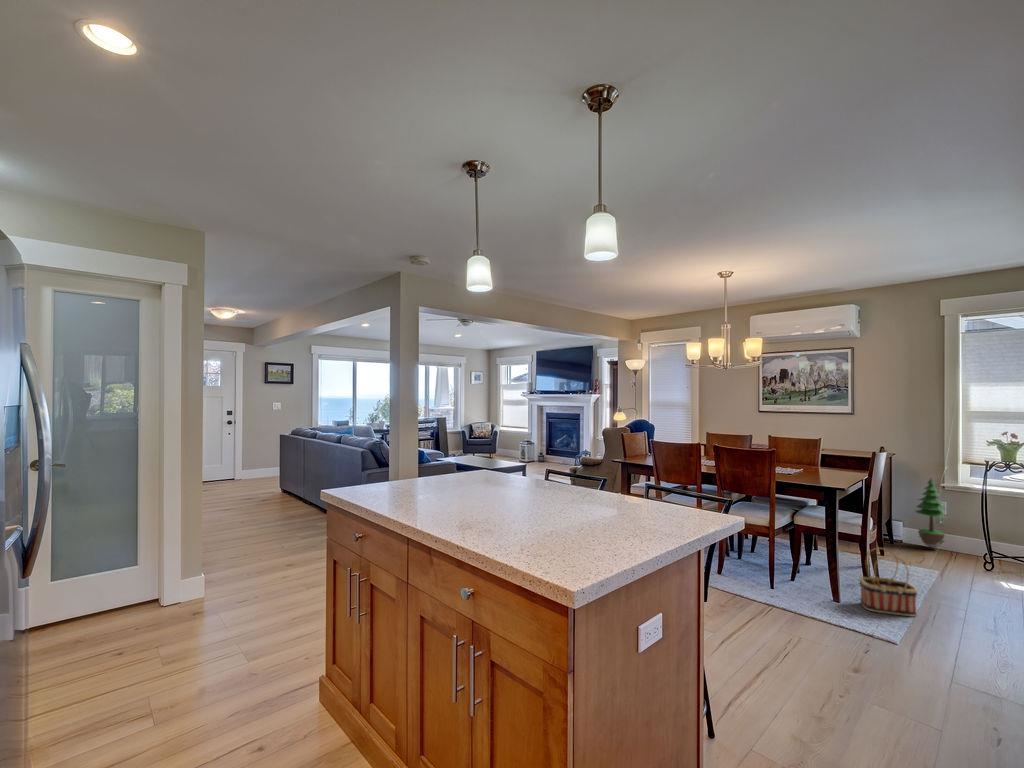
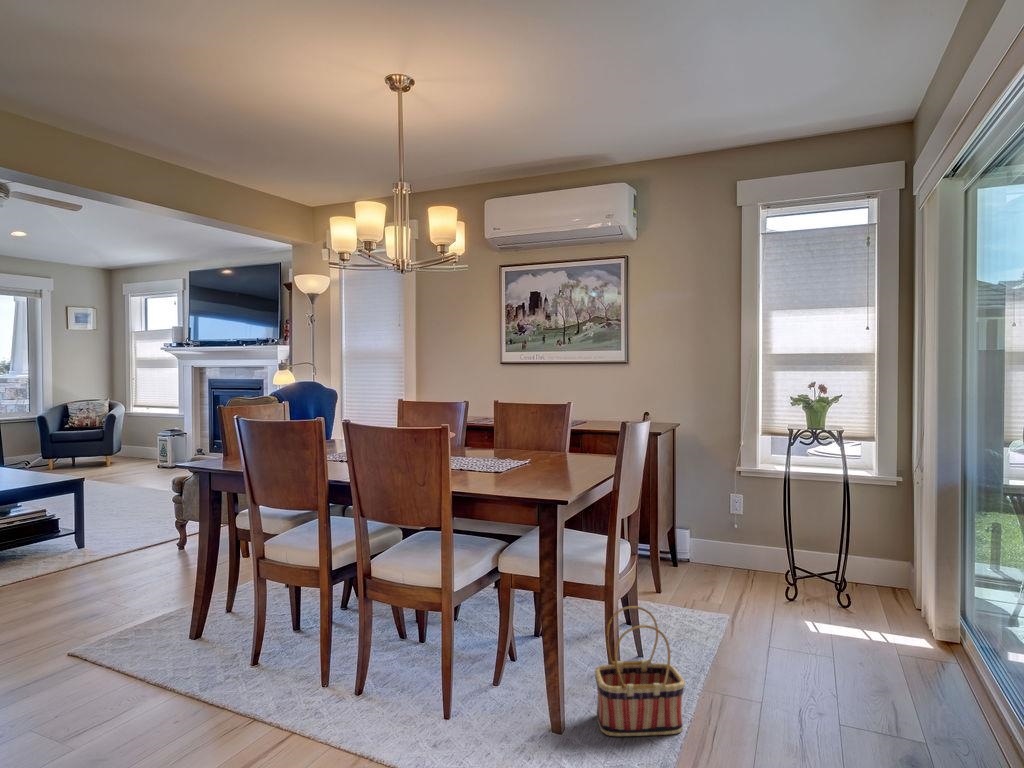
potted tree: present [915,479,947,549] -> none [701,457,743,566]

